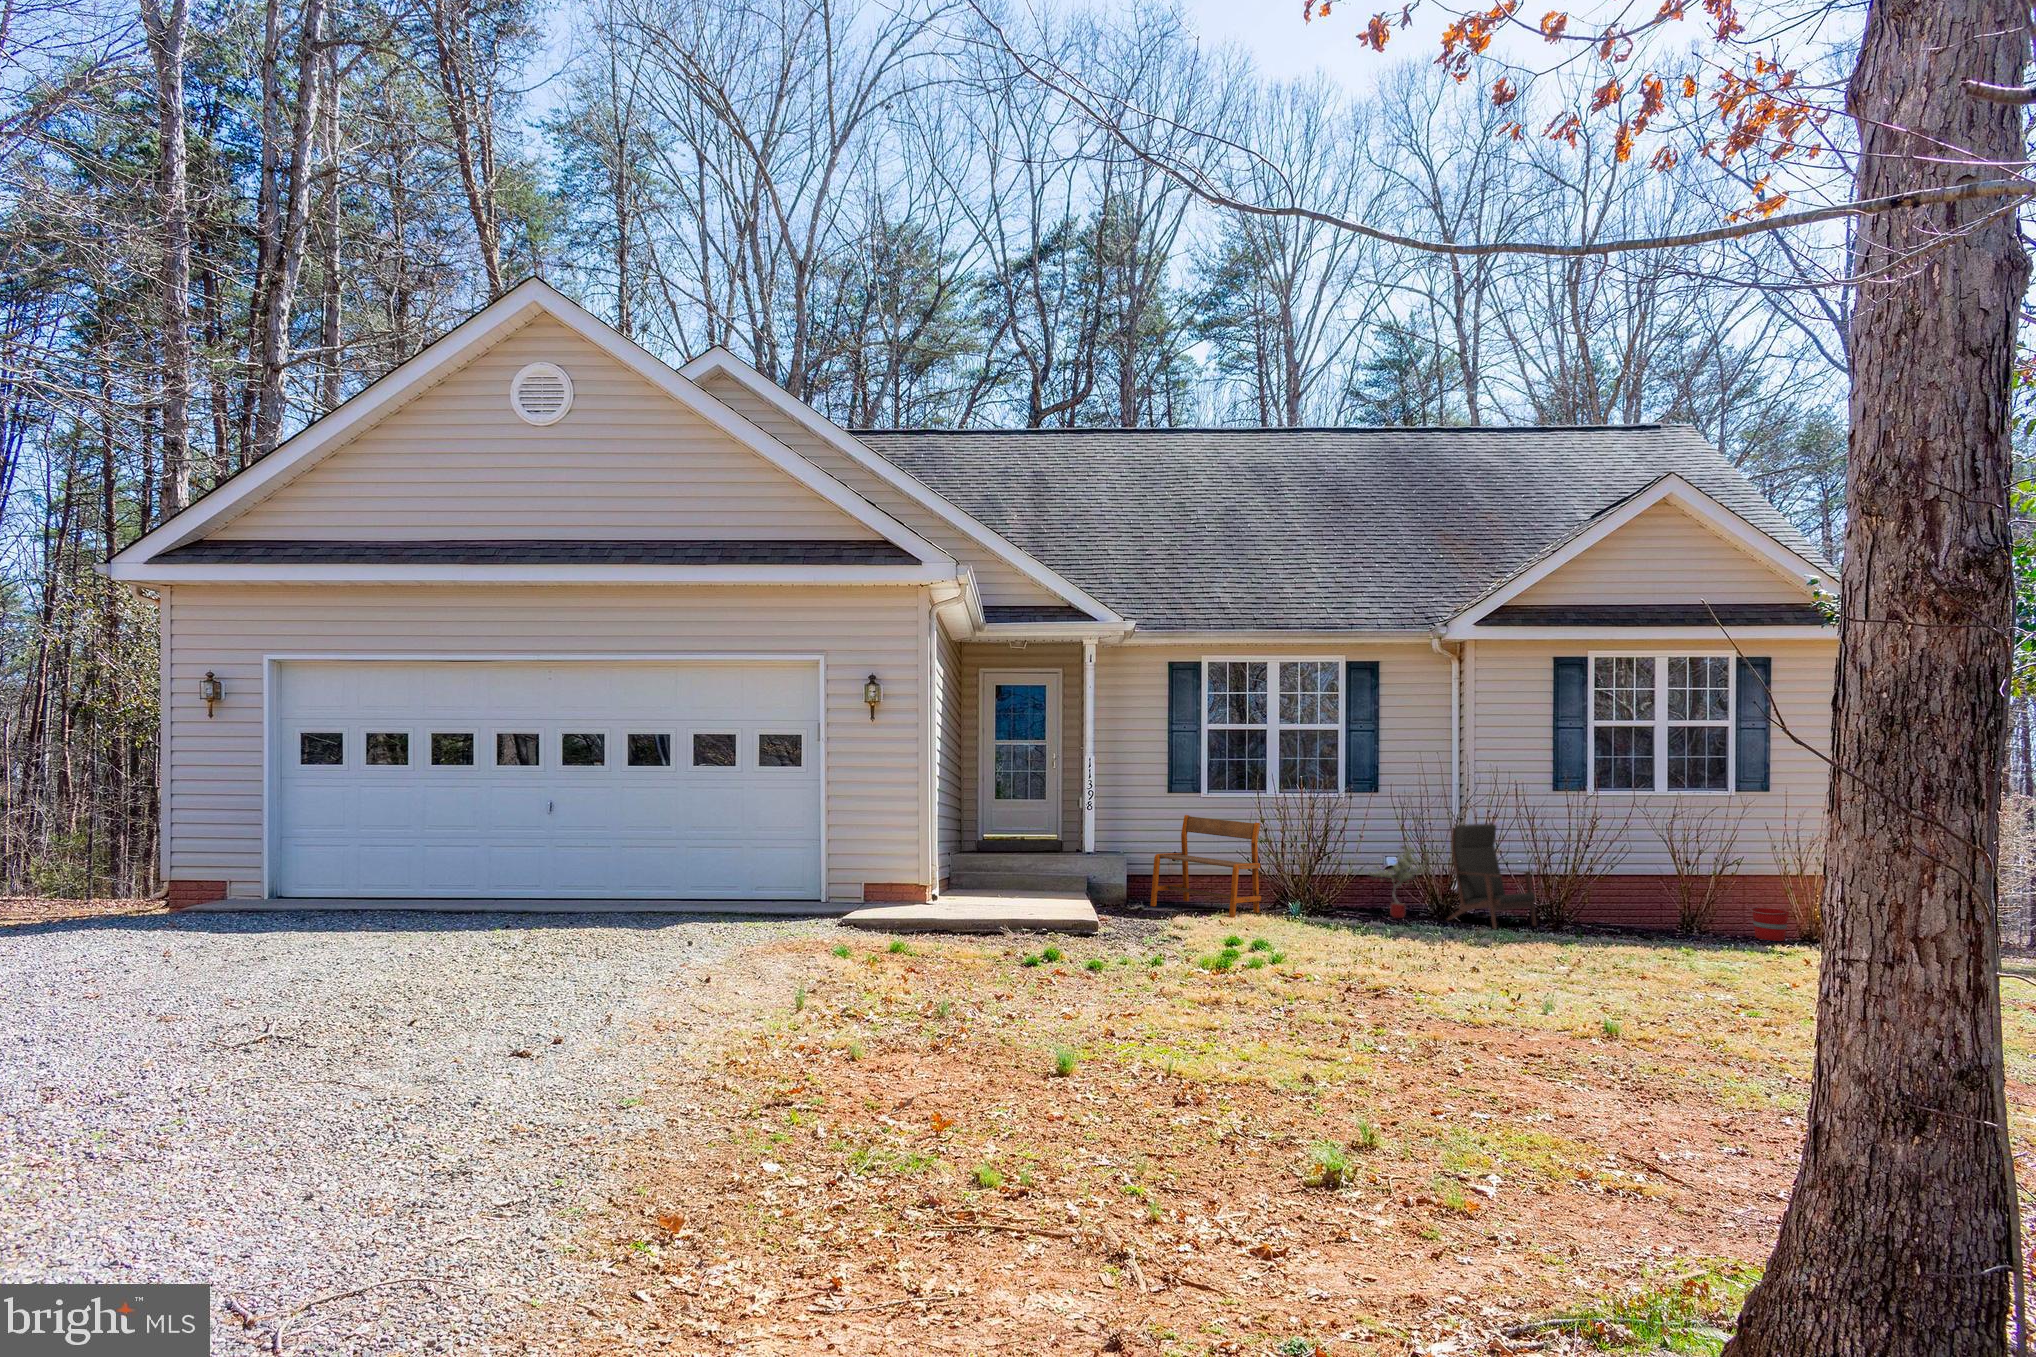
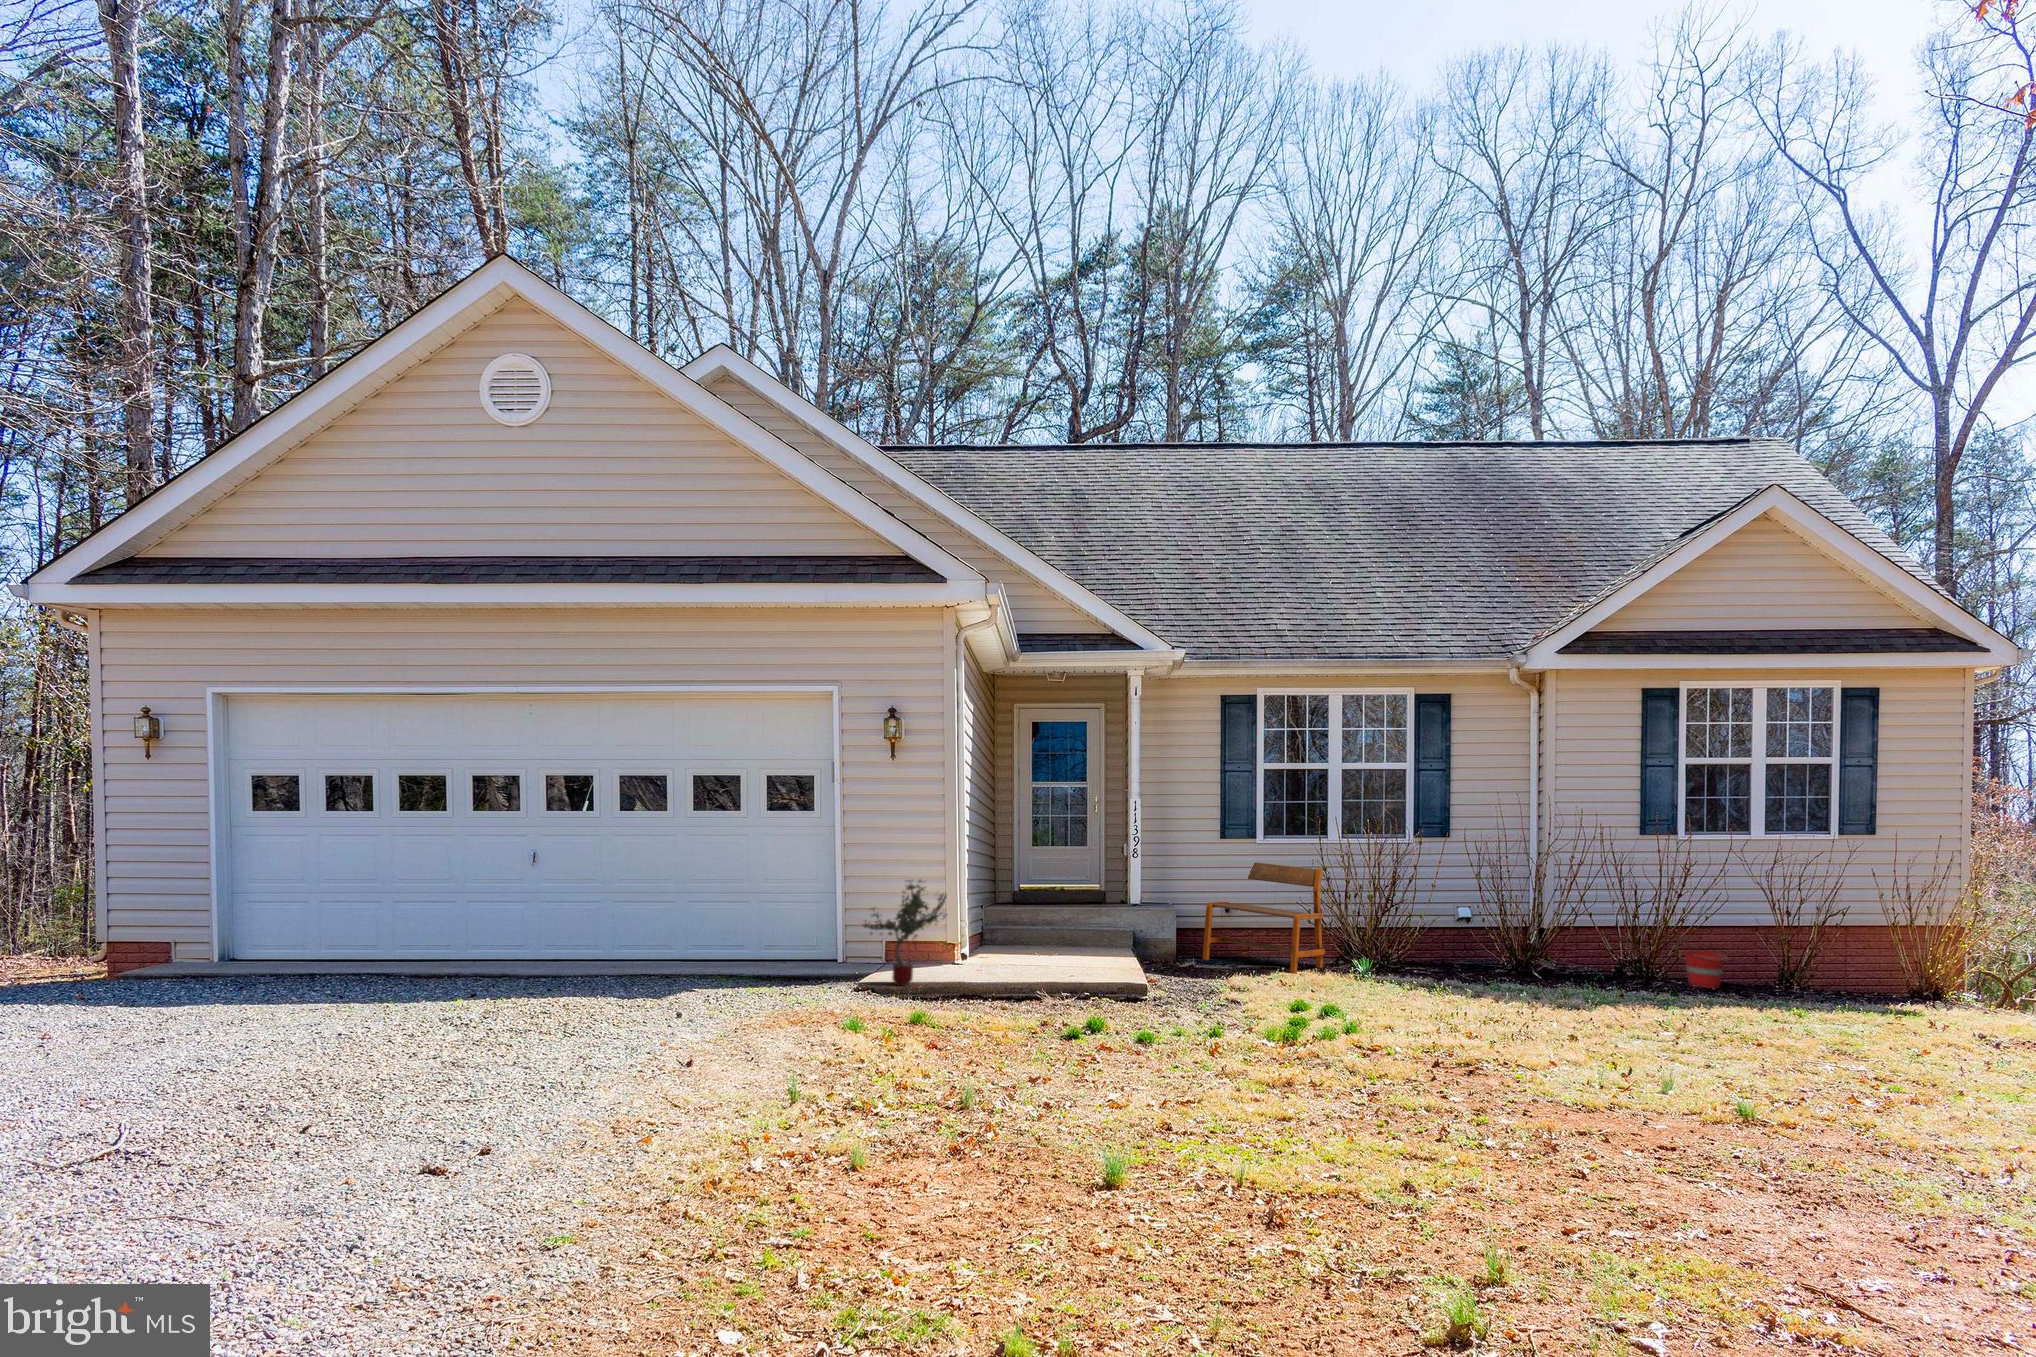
lounge chair: present [1447,824,1538,929] -> none [1530,870,1638,989]
potted tree: present [1368,844,1430,918] -> present [863,880,947,986]
bucket: present [1752,907,1789,941] -> present [1685,951,1725,988]

